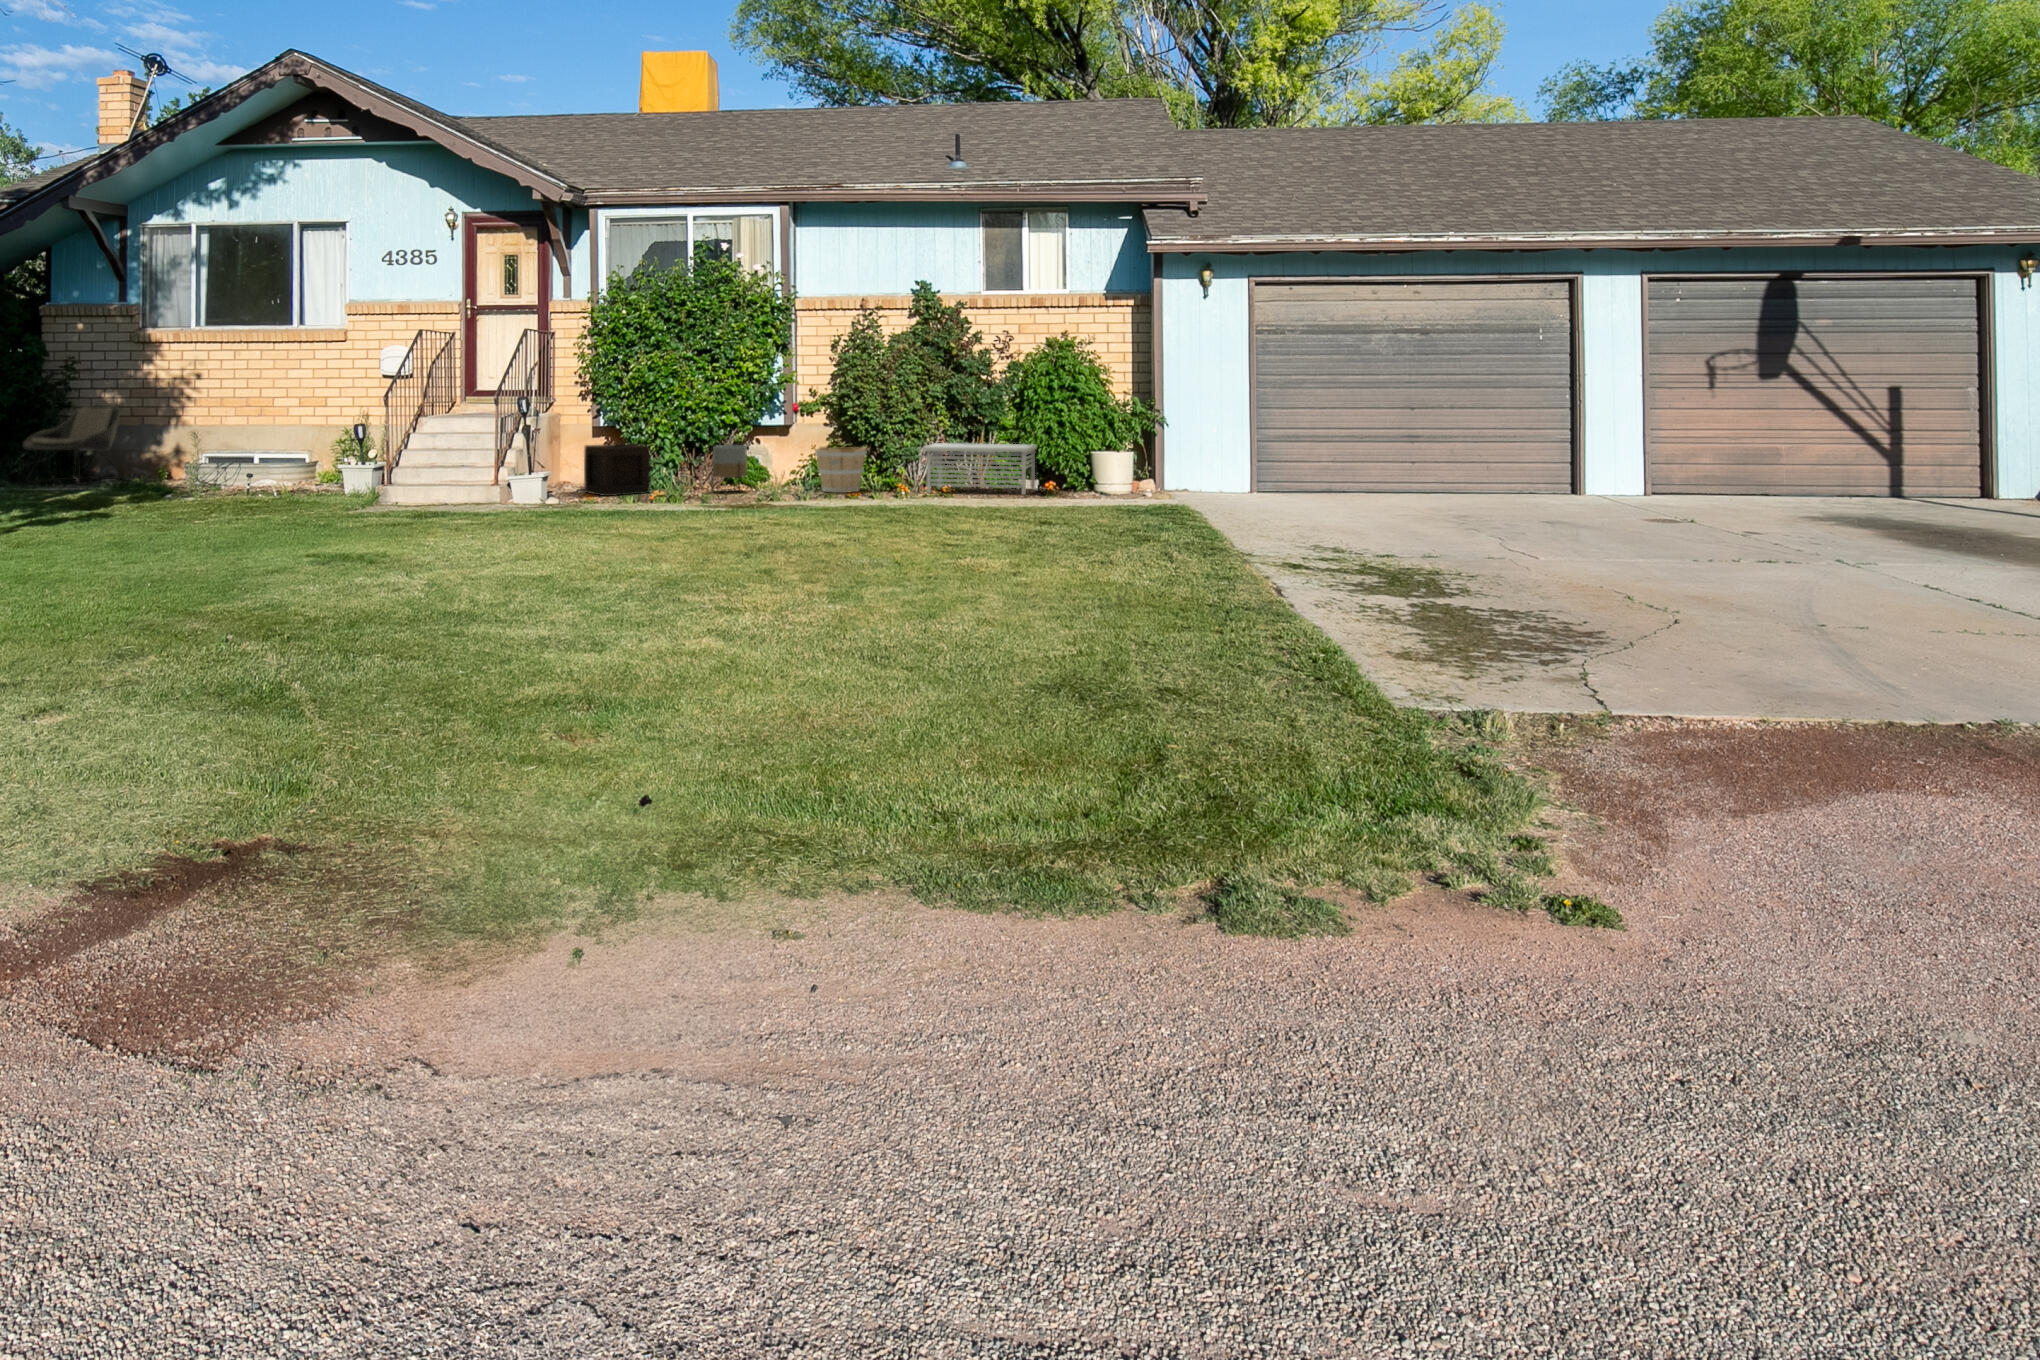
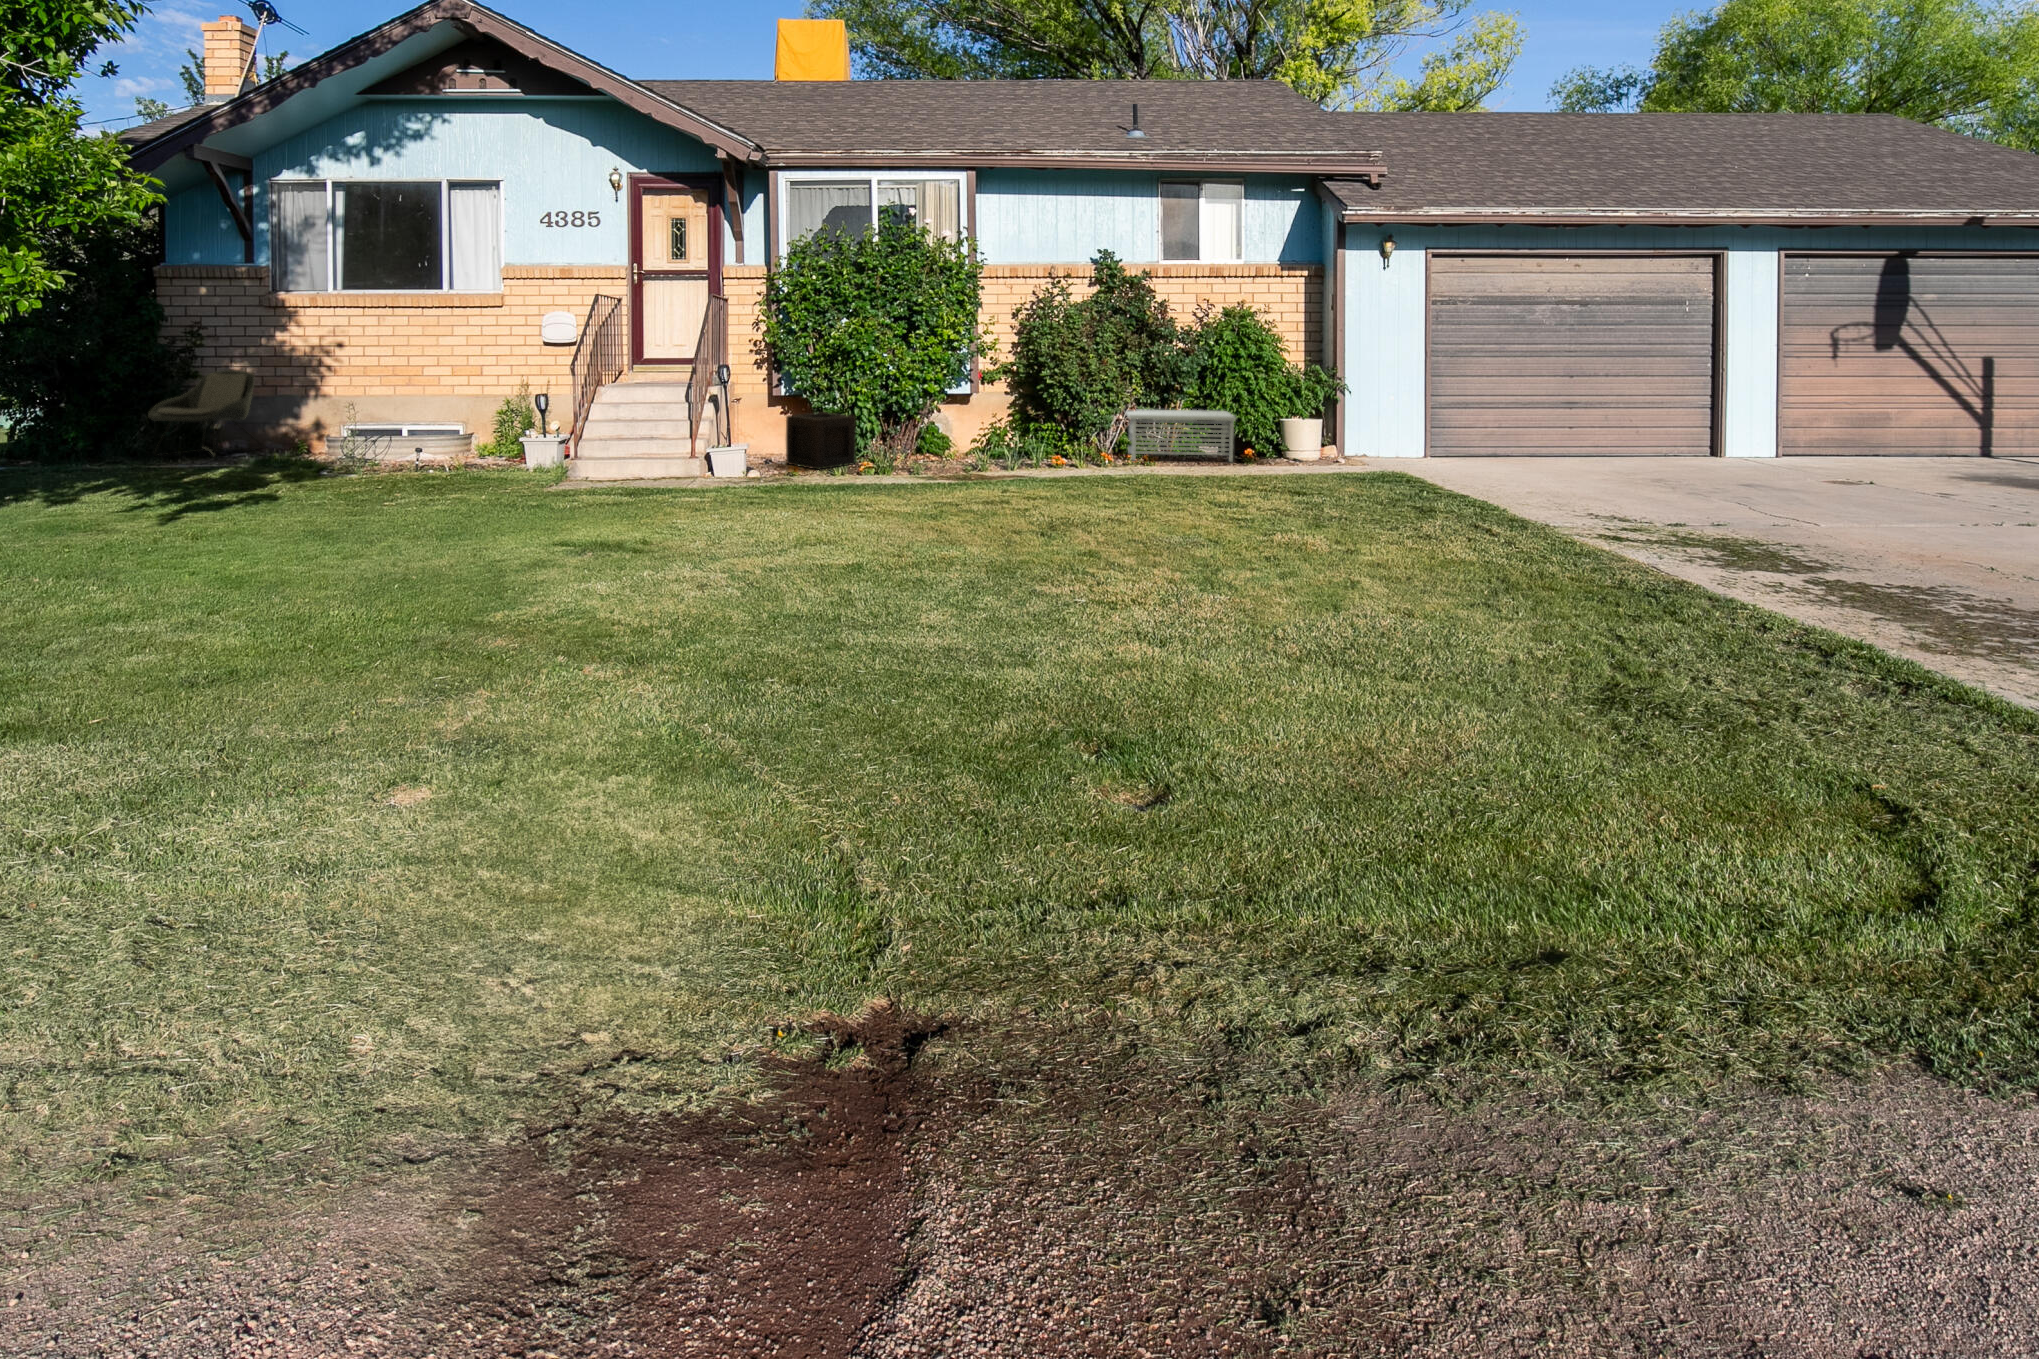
planter: present [712,445,747,491] -> none [917,413,951,463]
wooden bucket: present [815,447,867,493] -> none [1017,414,1068,461]

